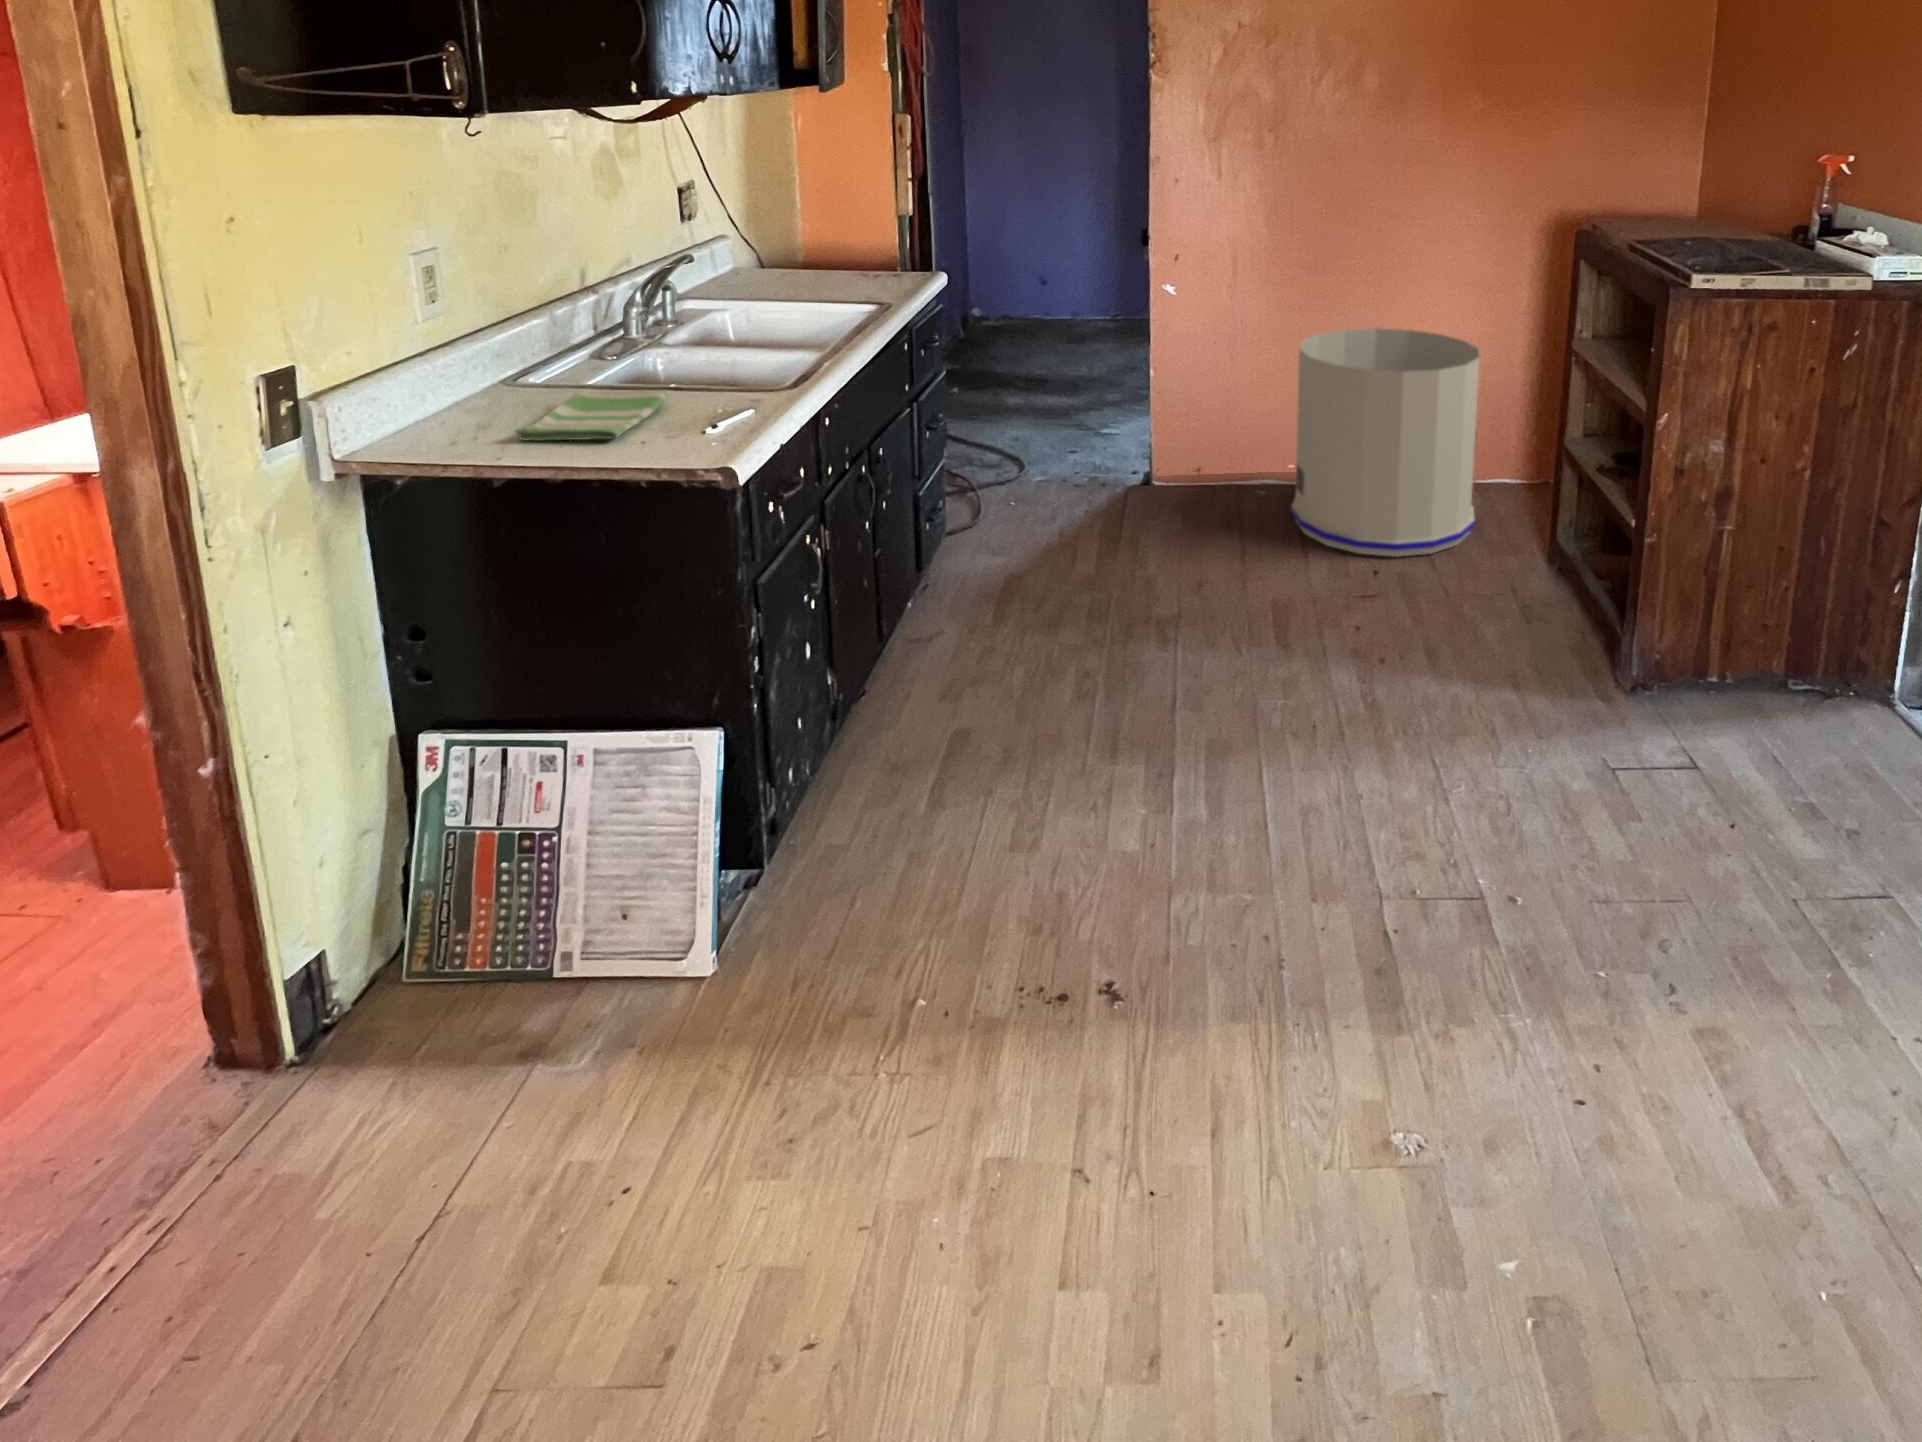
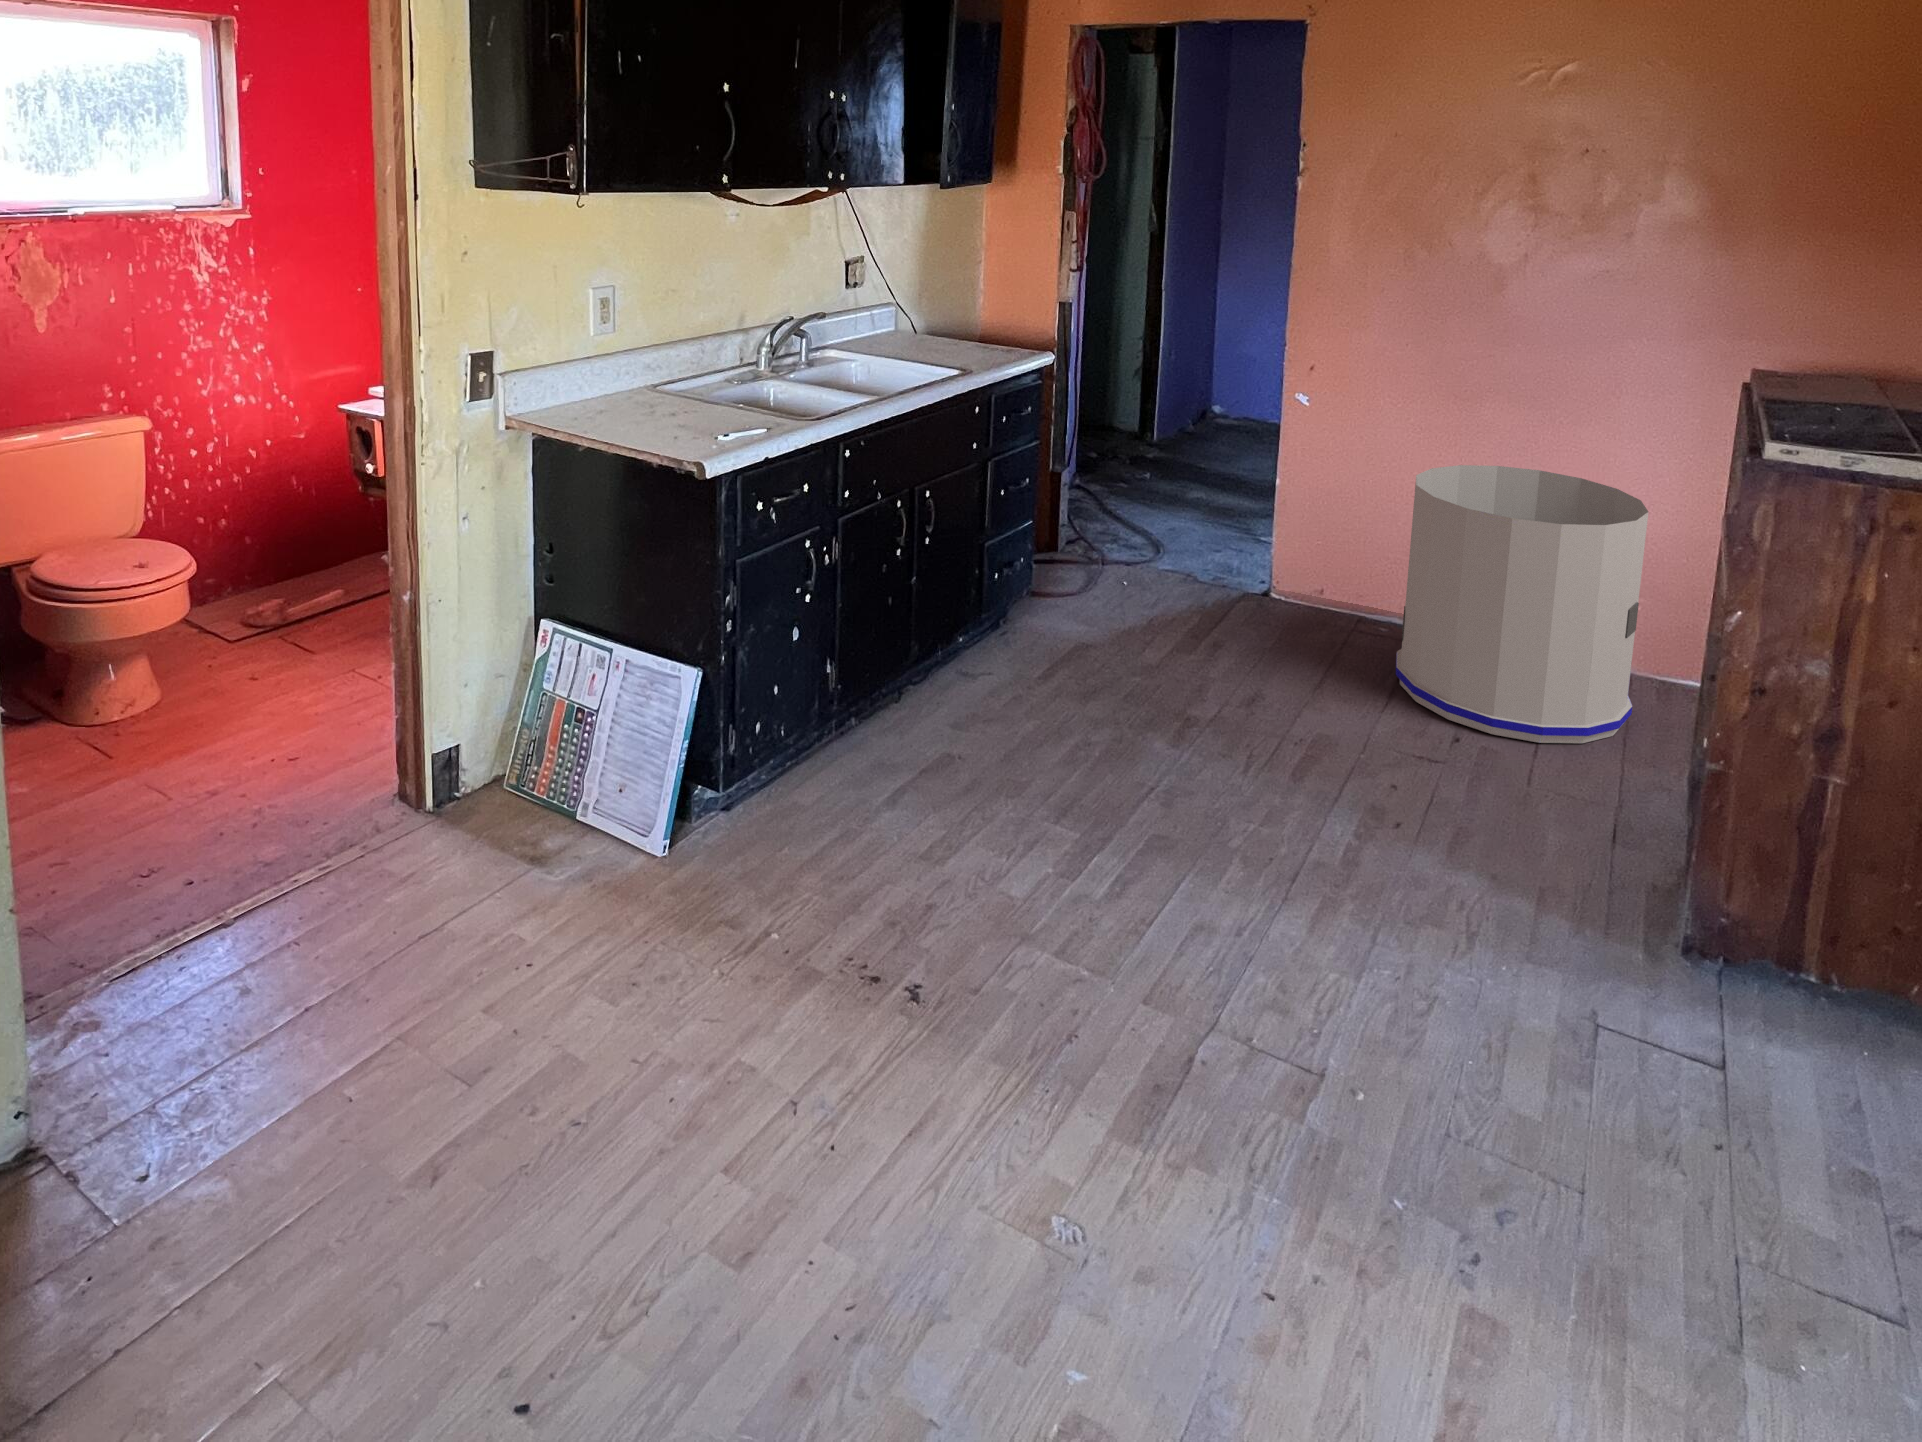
dish towel: present [515,391,668,441] -> none [617,400,732,434]

